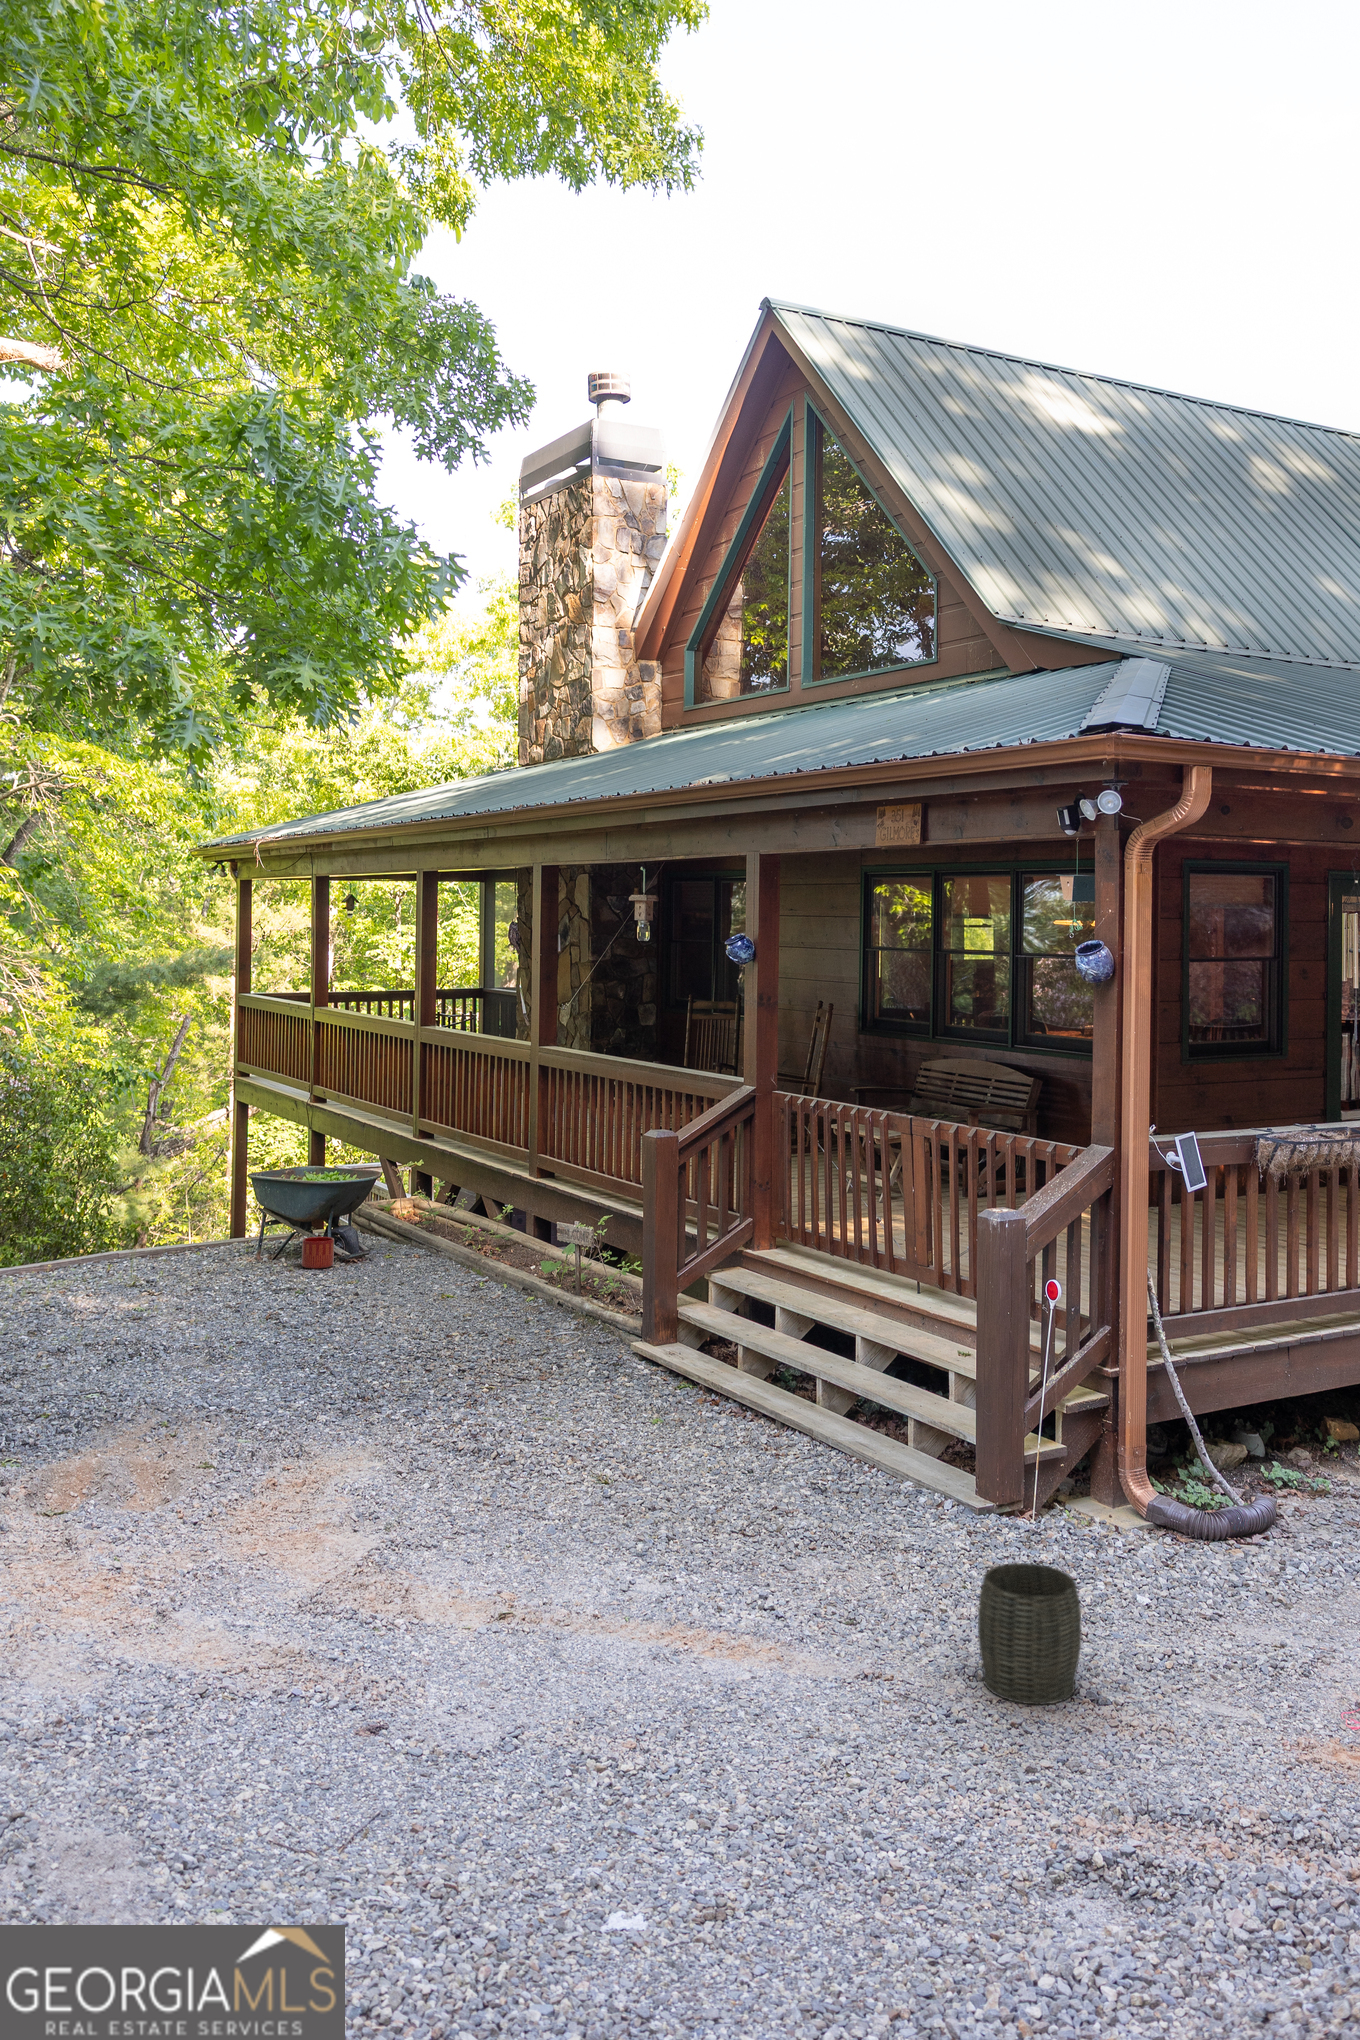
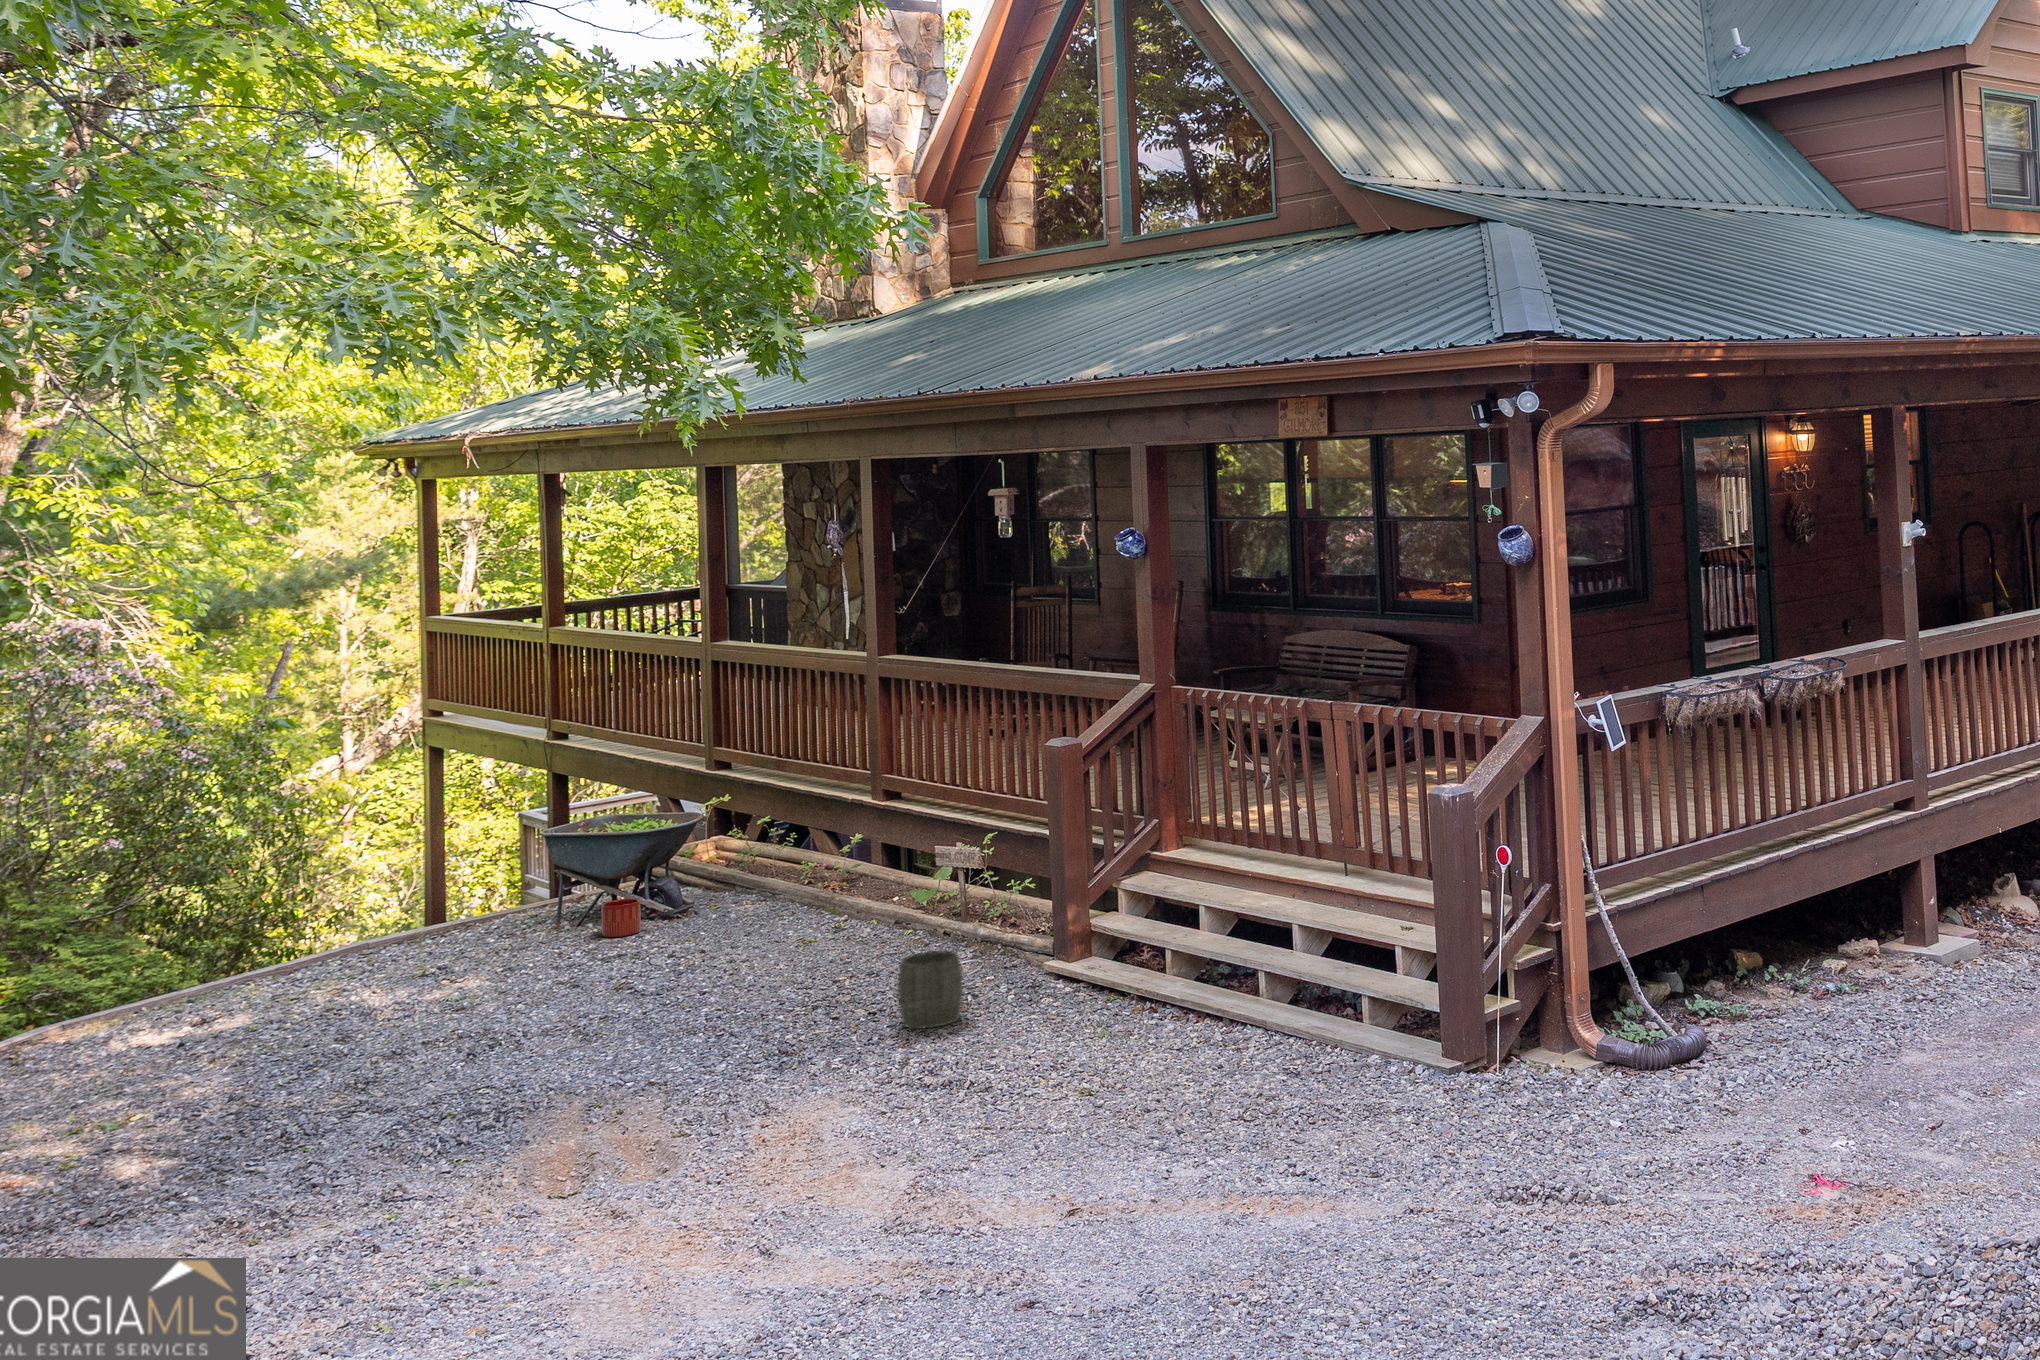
woven basket: present [978,1563,1081,1705] -> present [898,951,963,1029]

